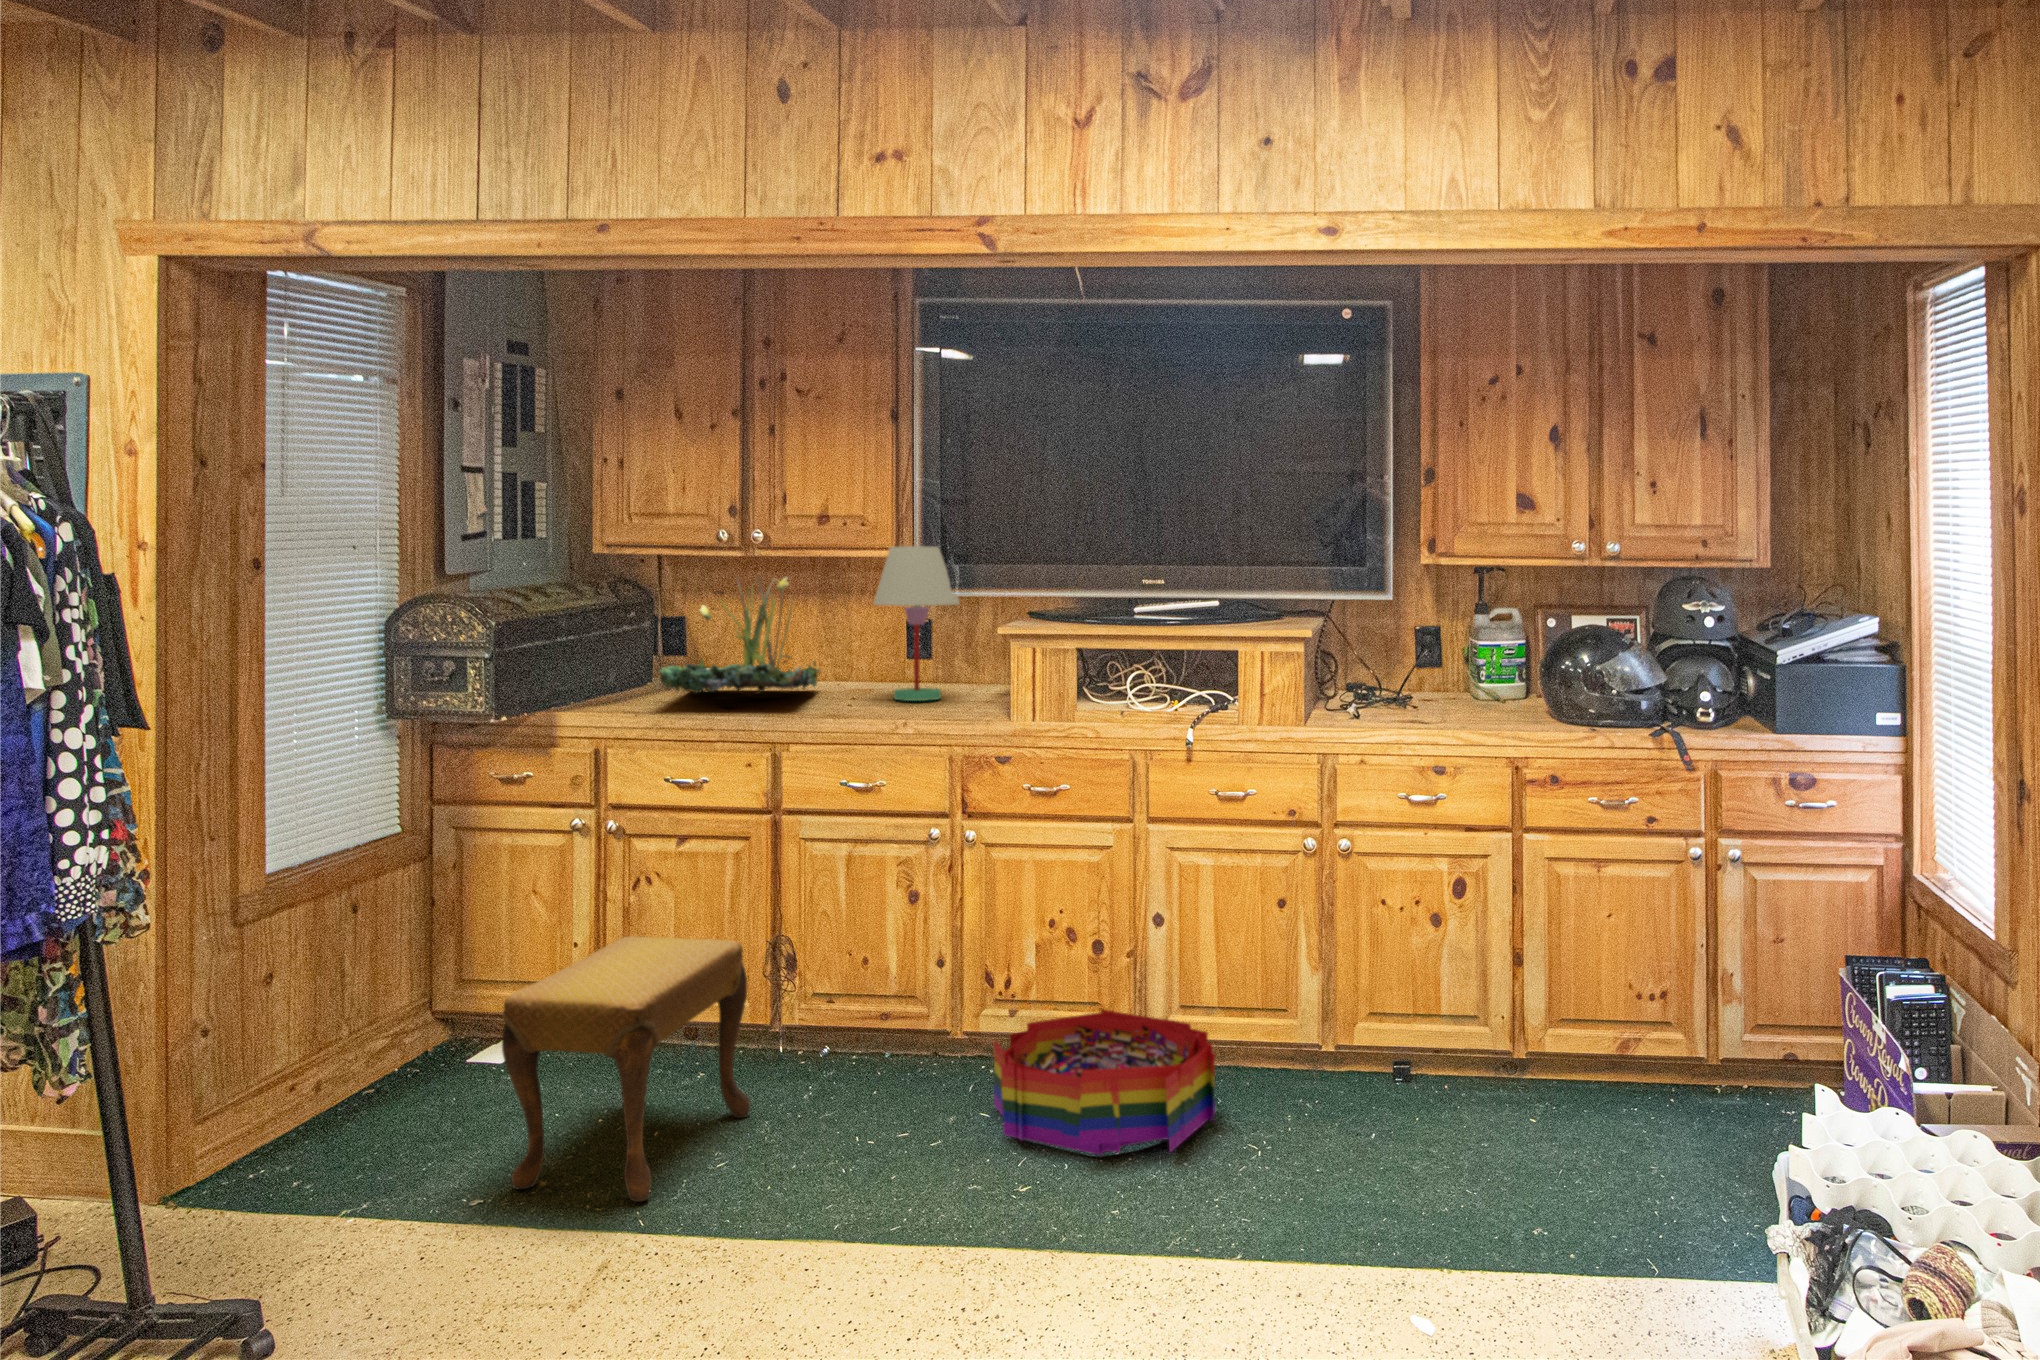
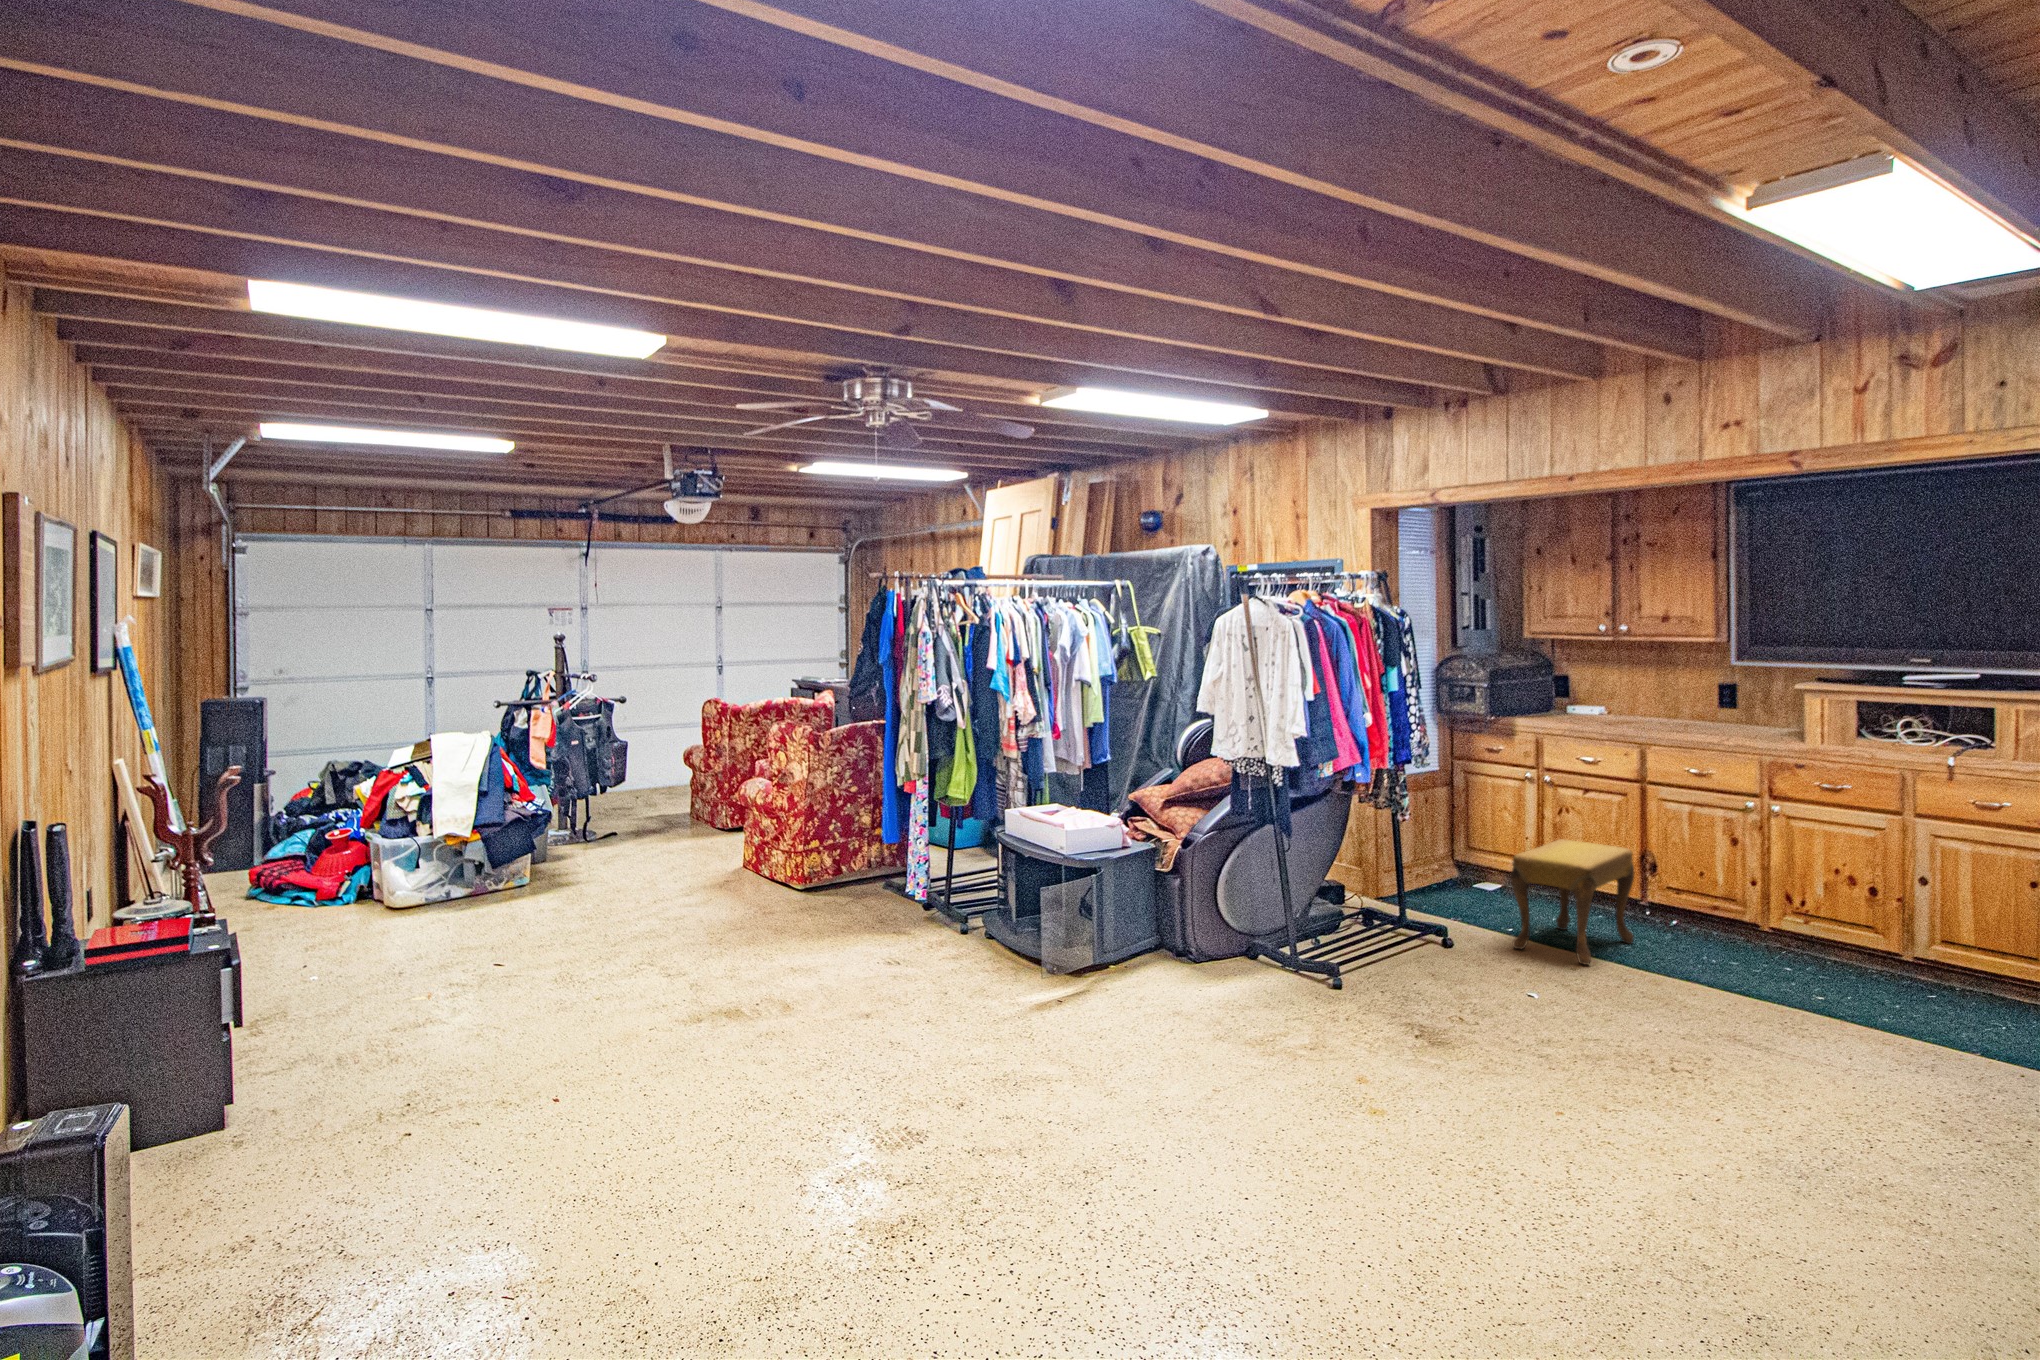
table lamp: present [874,546,959,701] -> none [1707,637,1769,729]
plant: present [660,576,820,693] -> none [1571,649,1666,719]
storage bin: present [994,1010,1215,1155] -> none [1795,922,1966,1005]

